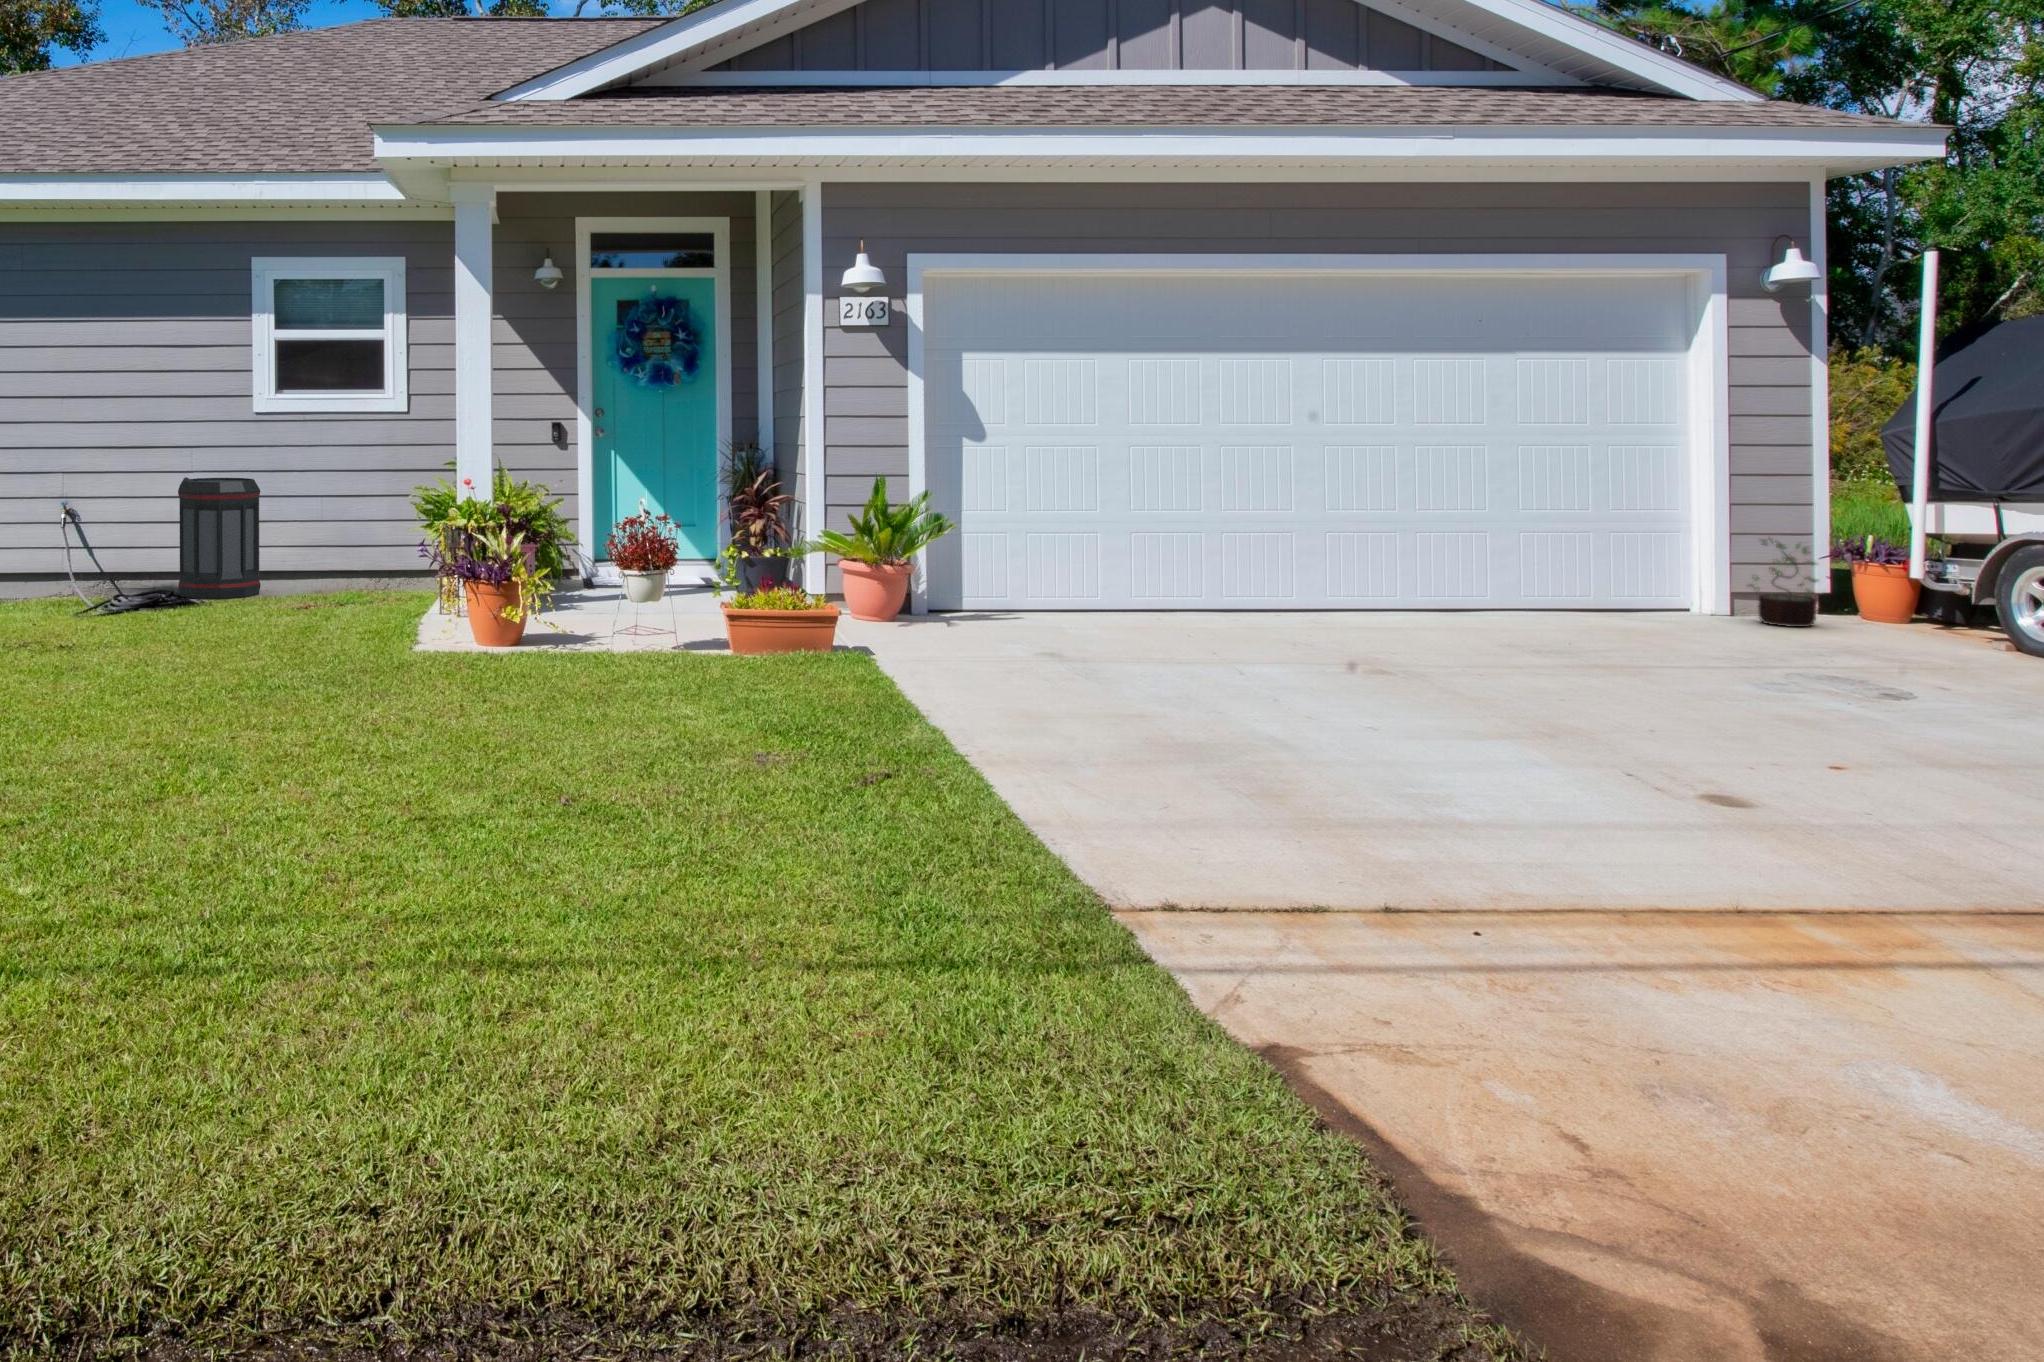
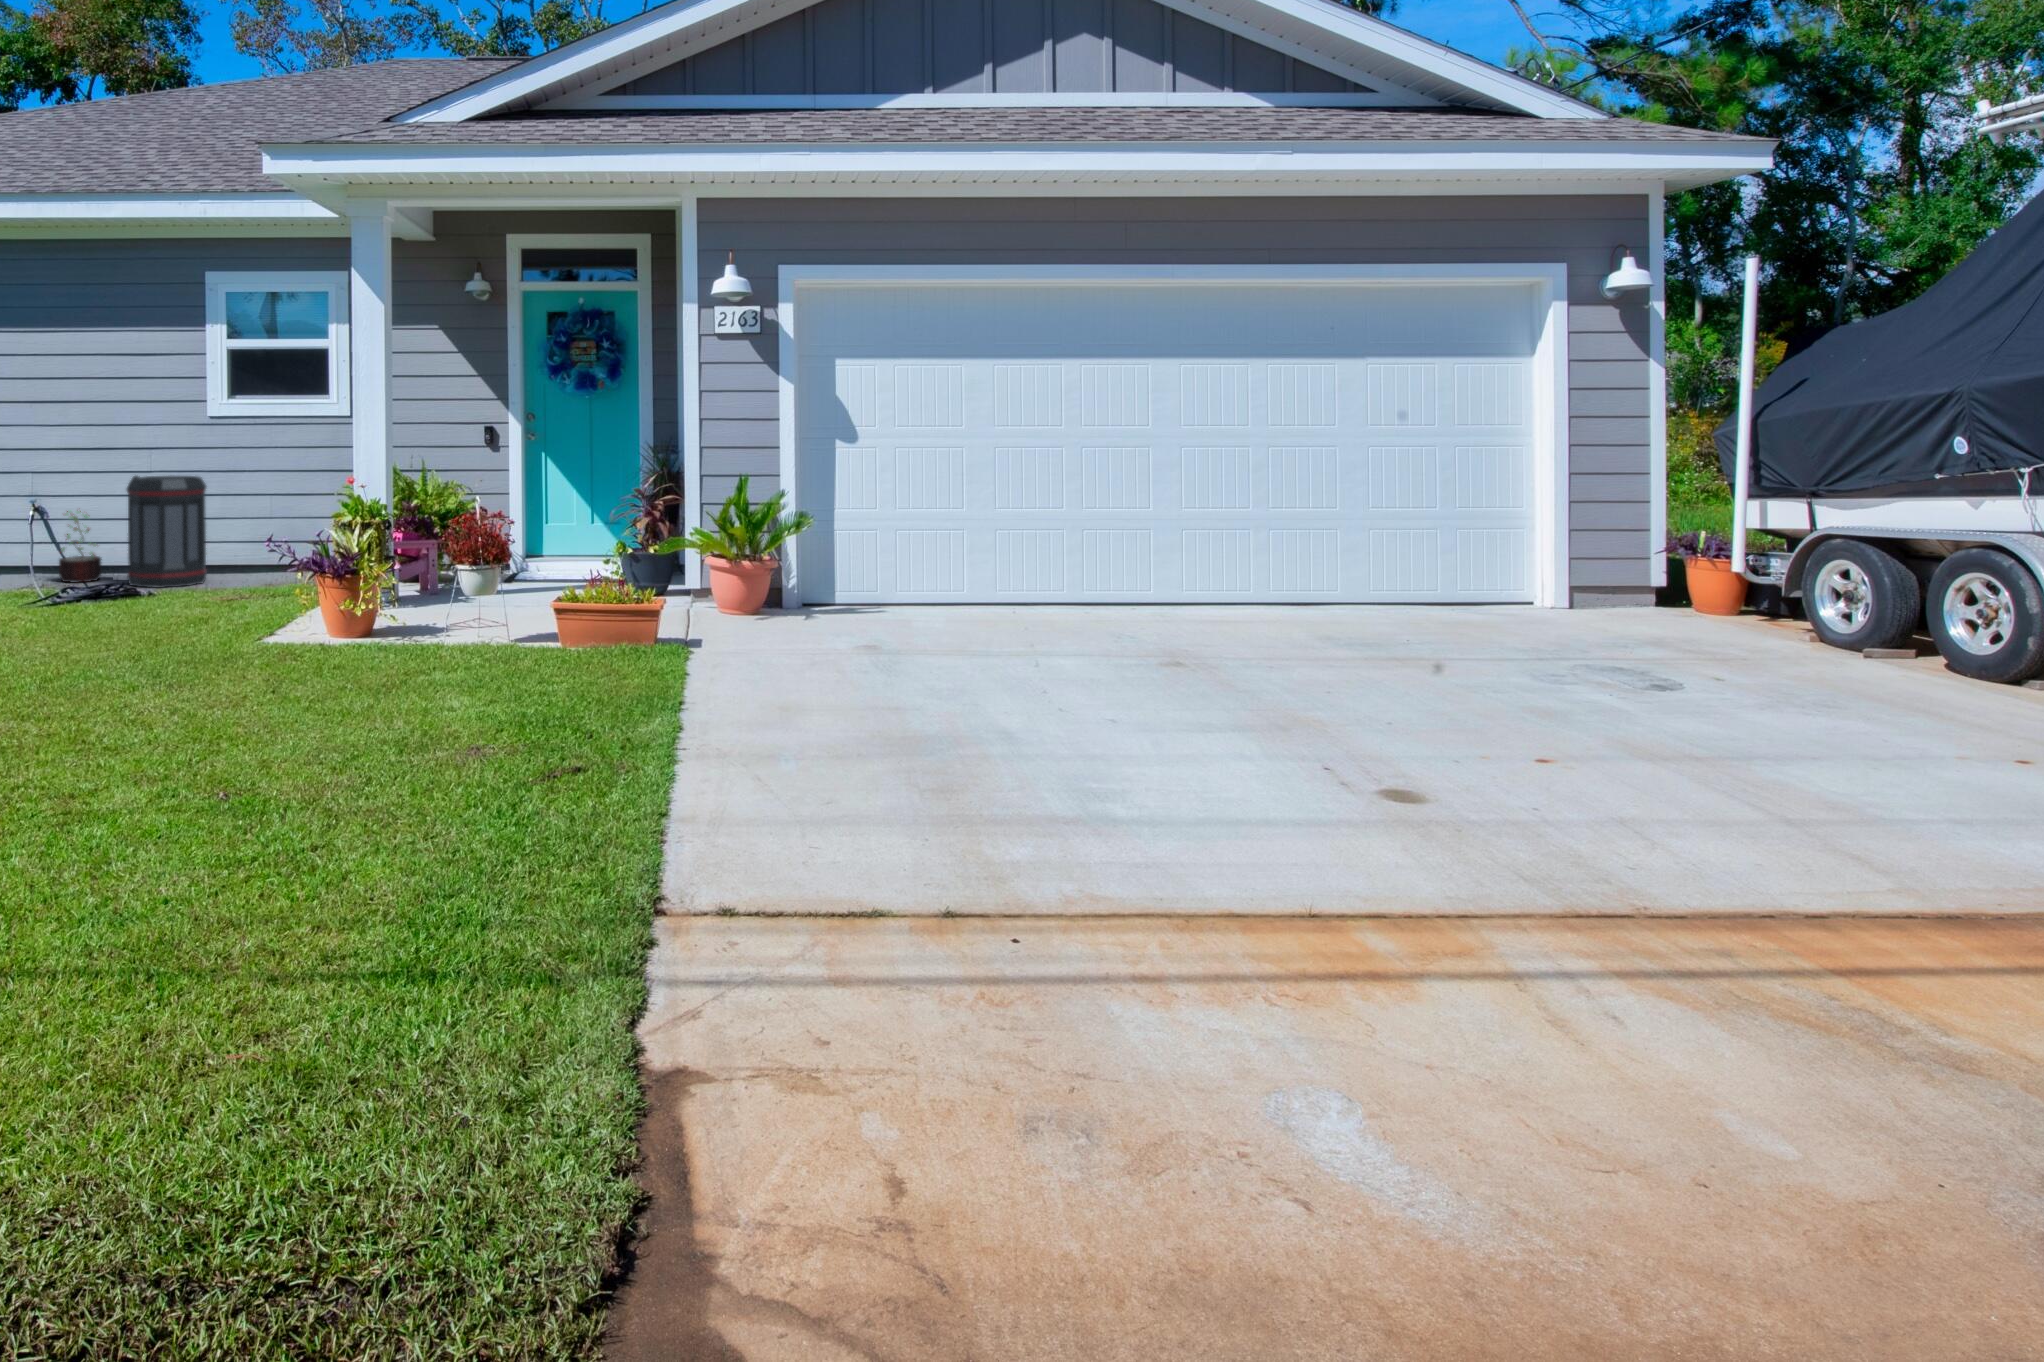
decorative plant: present [1750,539,1817,627] -> present [59,511,102,583]

